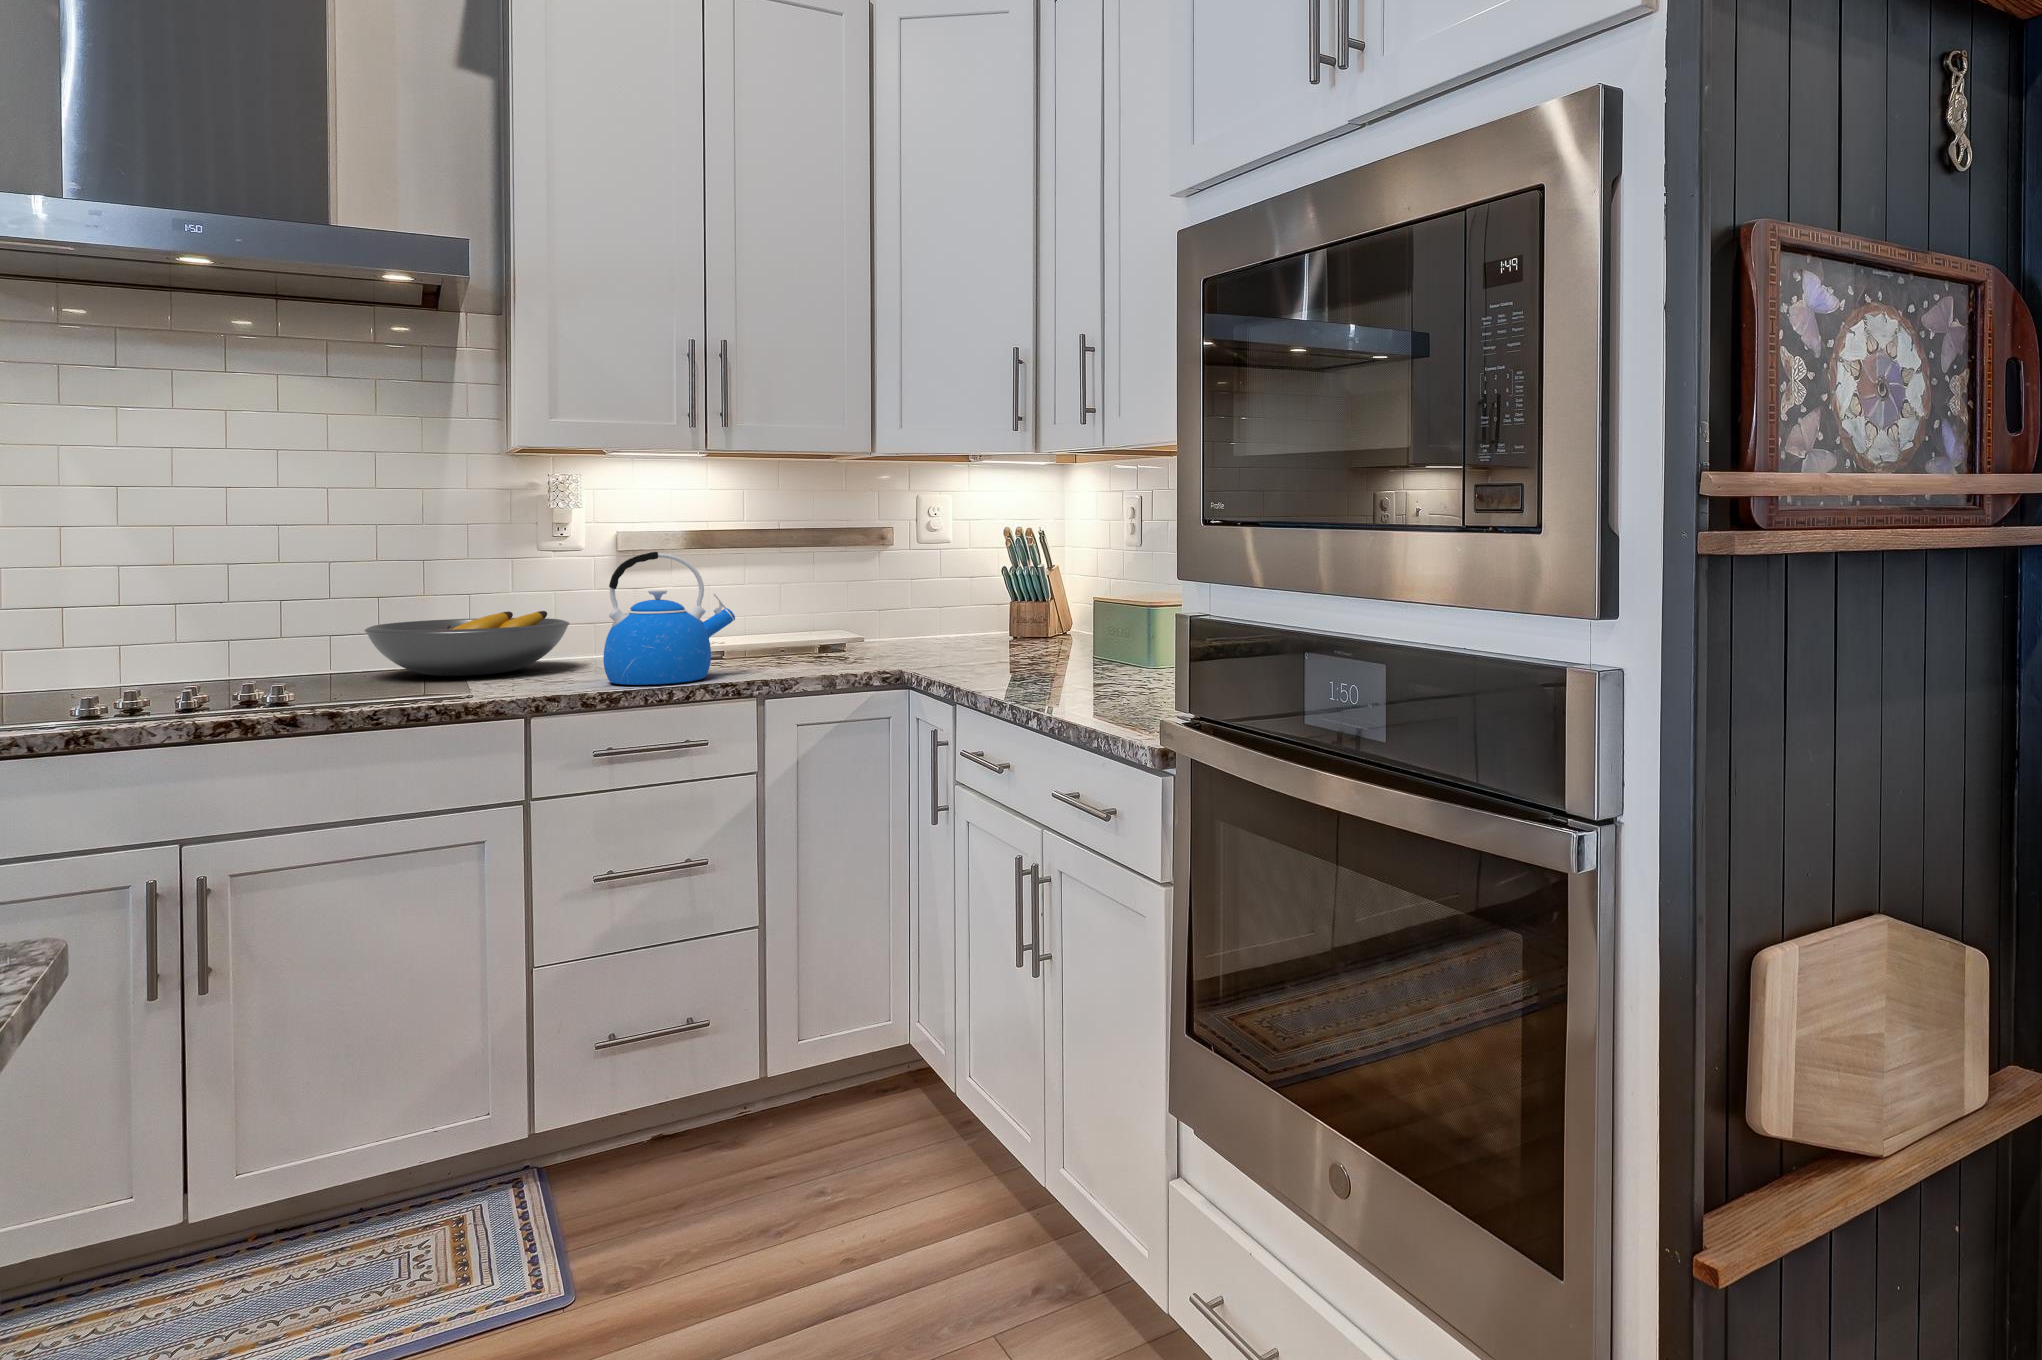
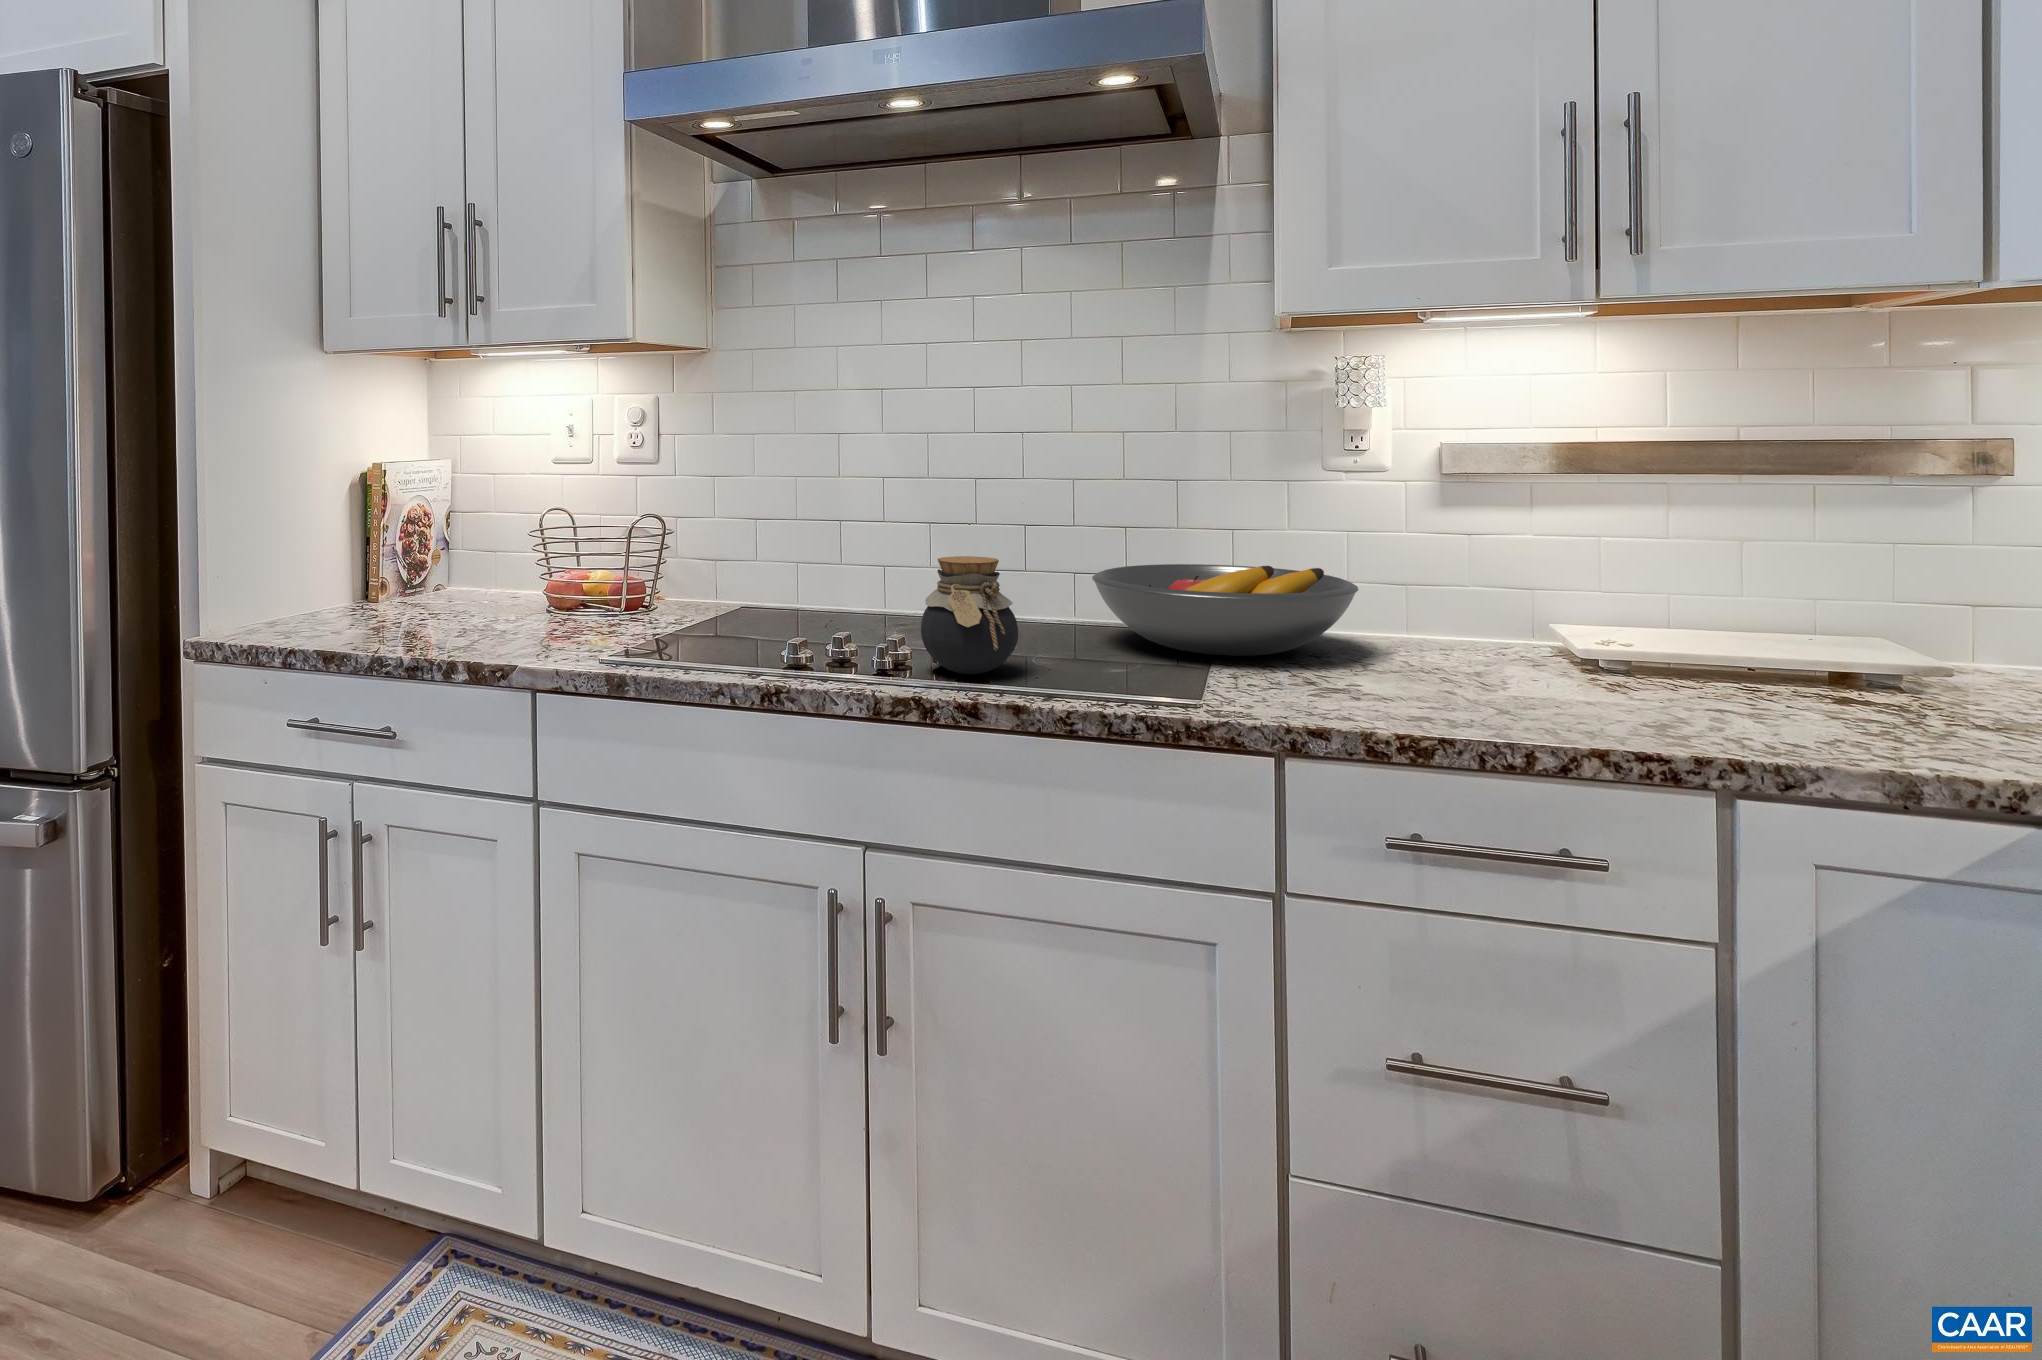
kettle: present [604,552,735,685] -> none [1405,488,1668,740]
jar: none [225,614,319,703] -> present [921,556,1018,674]

